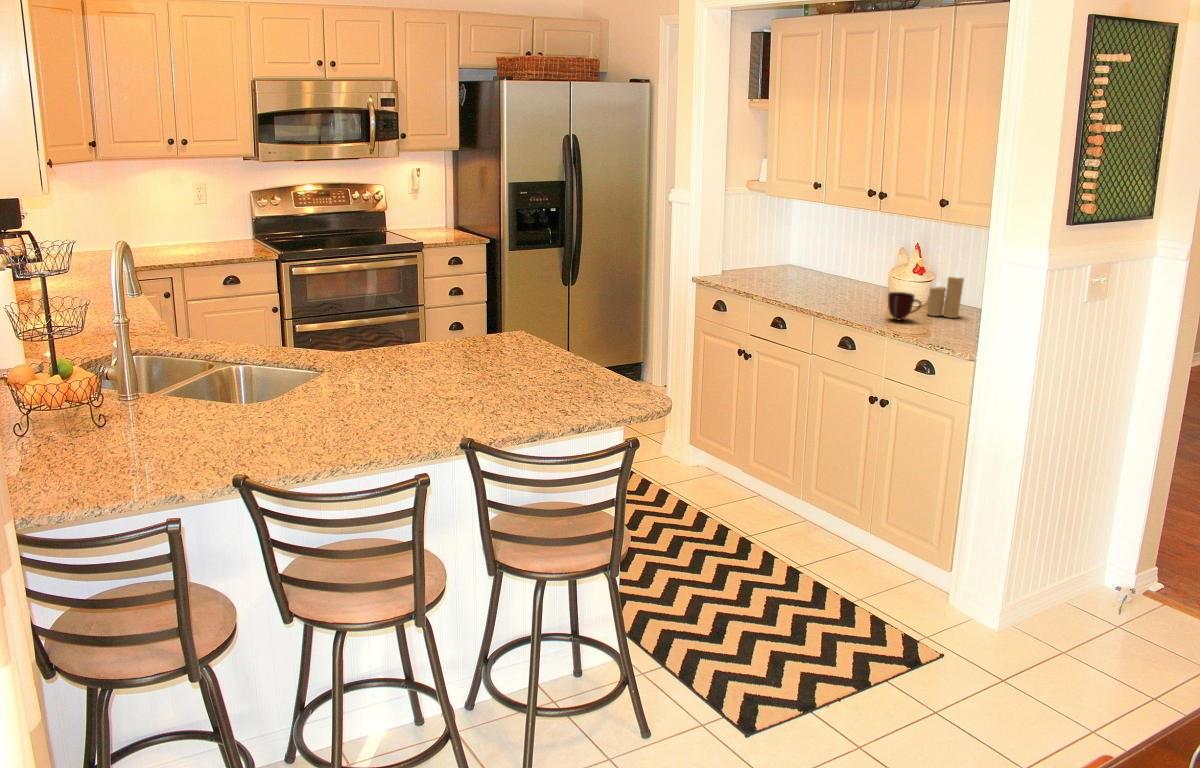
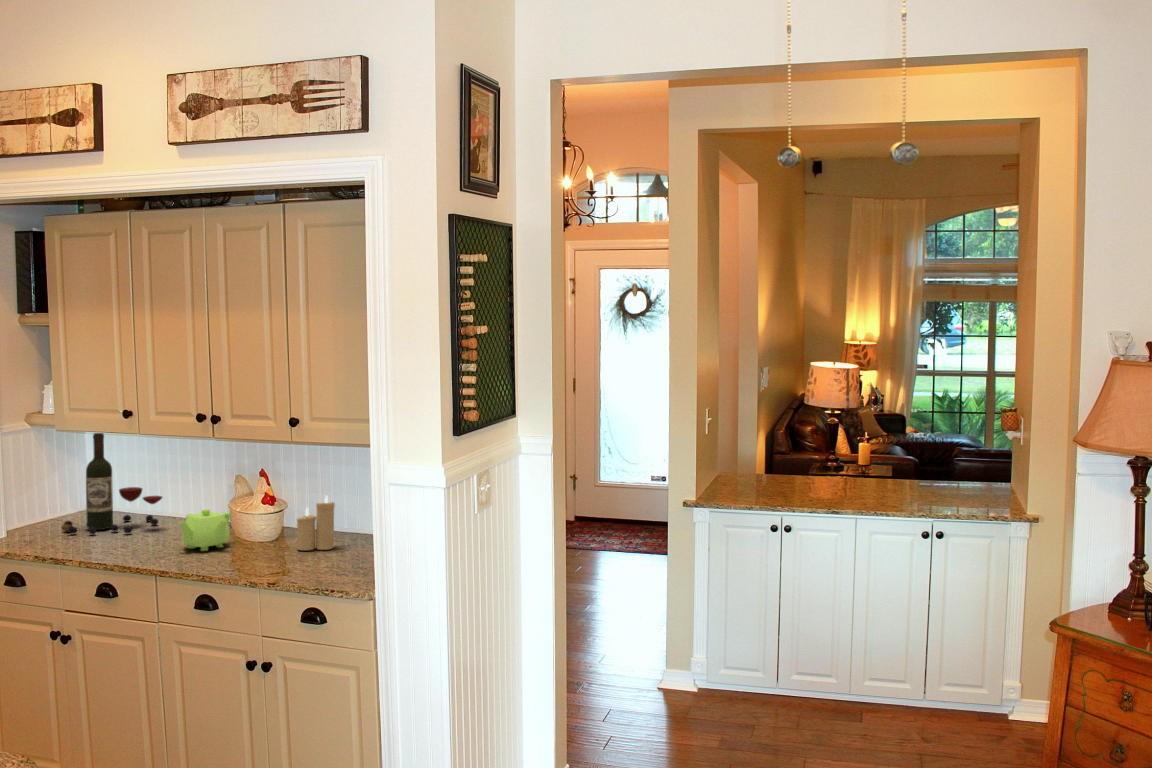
wine bottle: none [755,202,832,286] -> present [61,433,162,534]
teapot: none [835,271,878,305] -> present [179,509,231,551]
mug: present [888,292,922,321] -> none [252,528,294,563]

